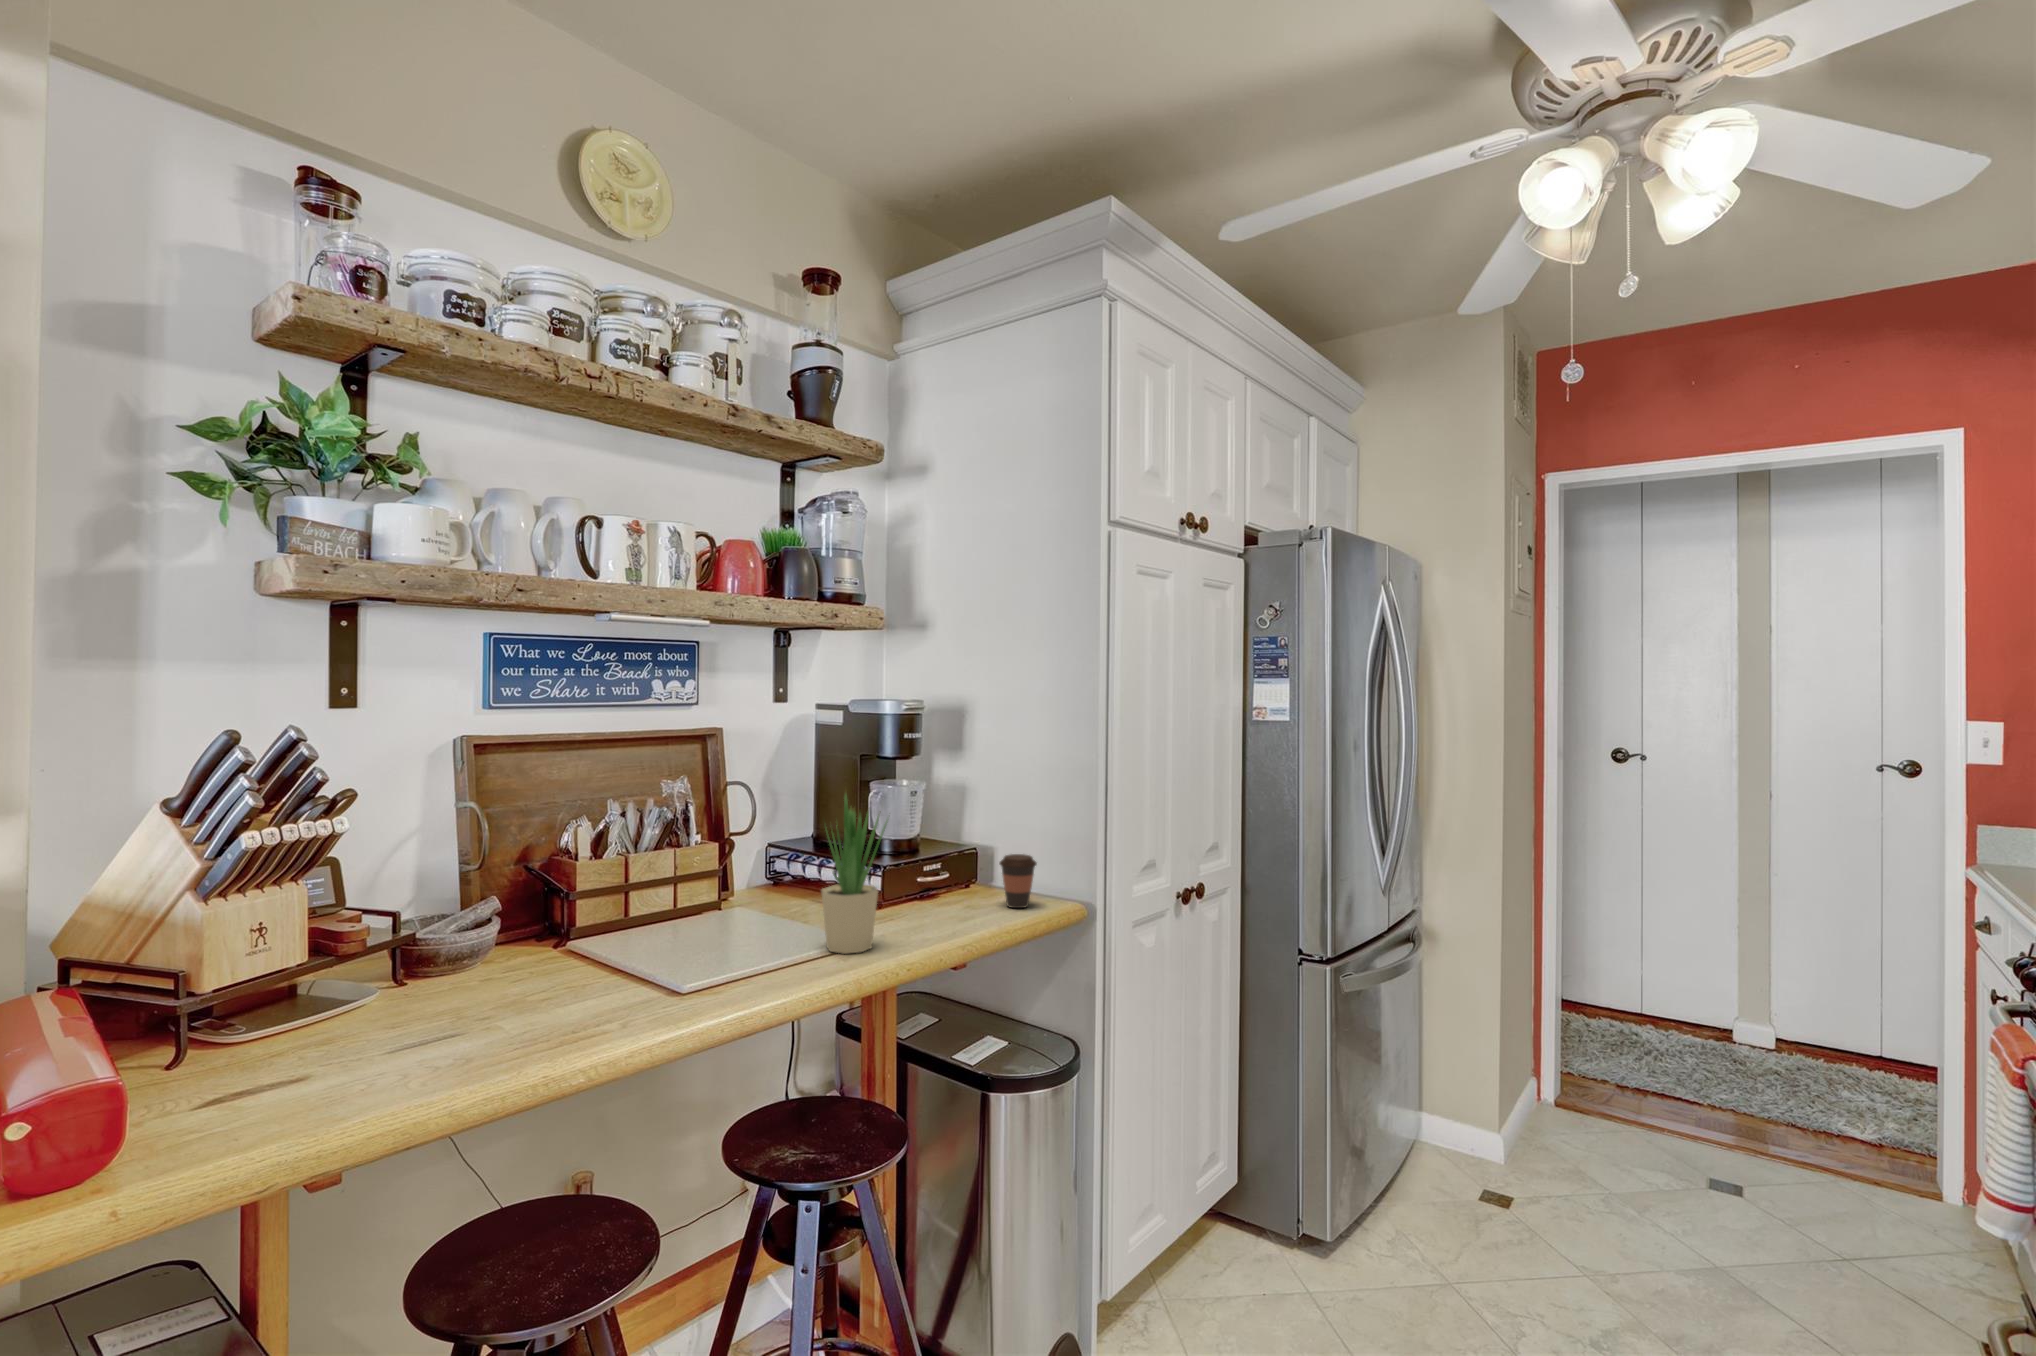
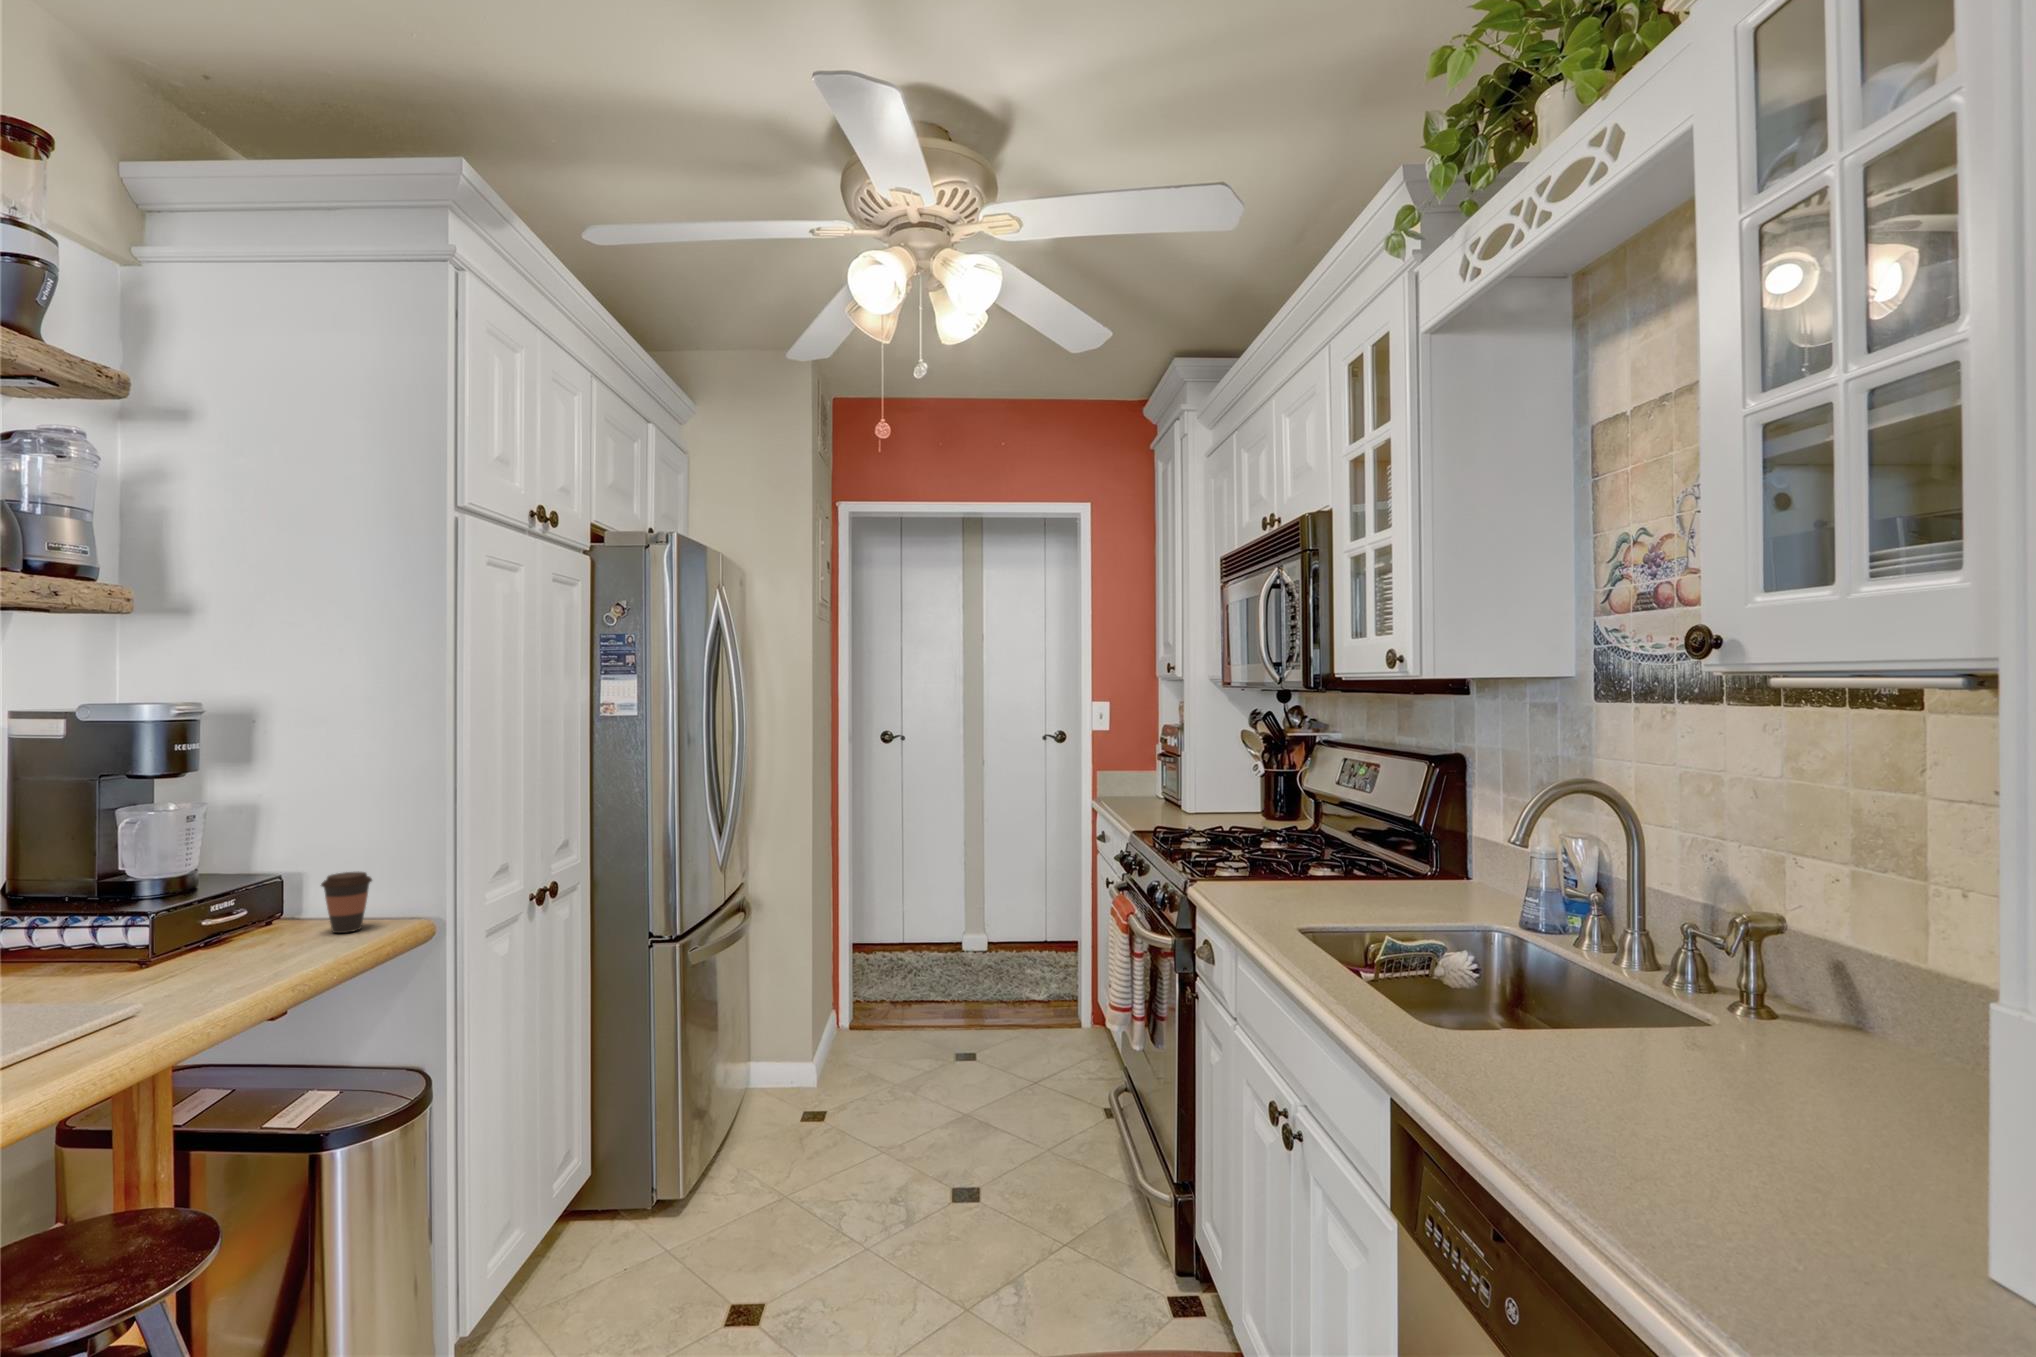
potted plant: present [821,791,887,954] -> none [67,807,184,1021]

